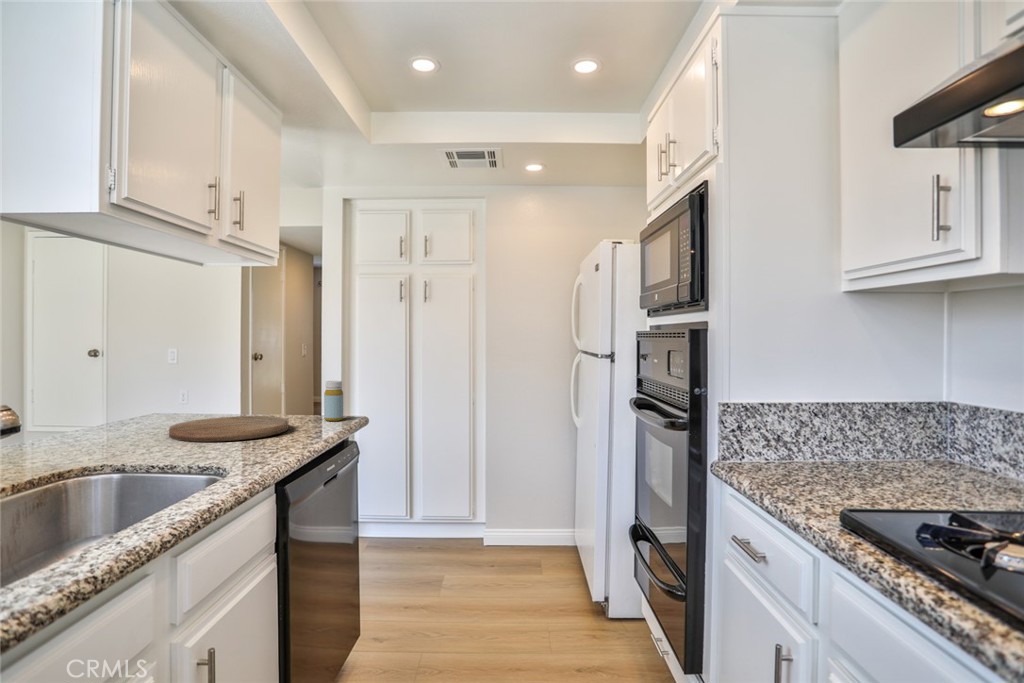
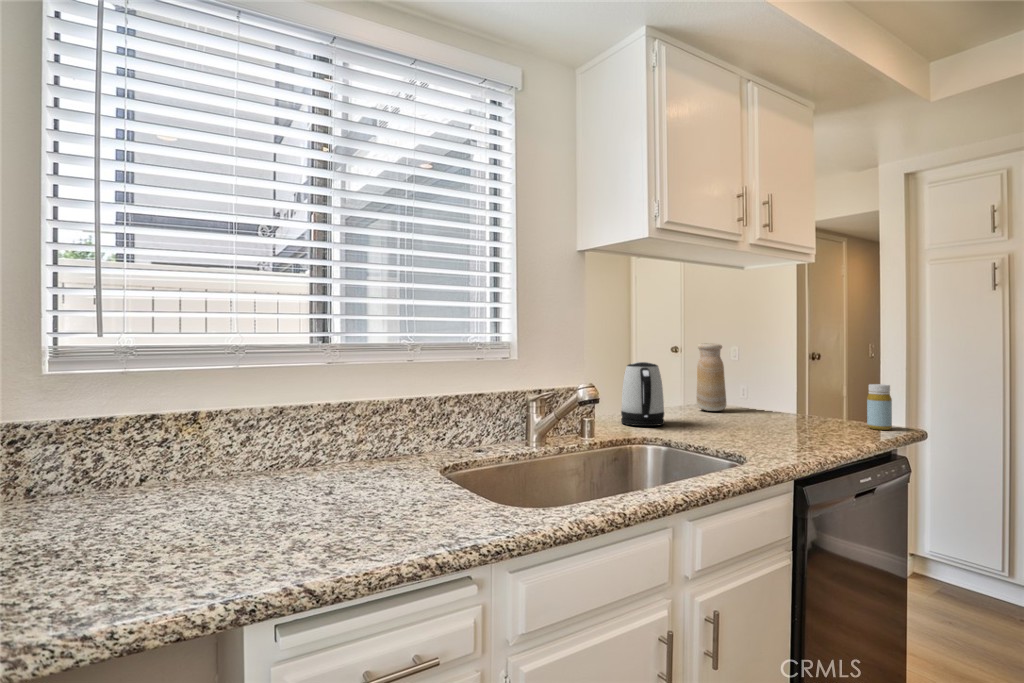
vase: none [146,344,184,422] -> present [696,343,726,411]
kettle: none [39,369,109,454] -> present [621,362,664,426]
cutting board: present [169,416,289,442] -> none [710,412,821,435]

